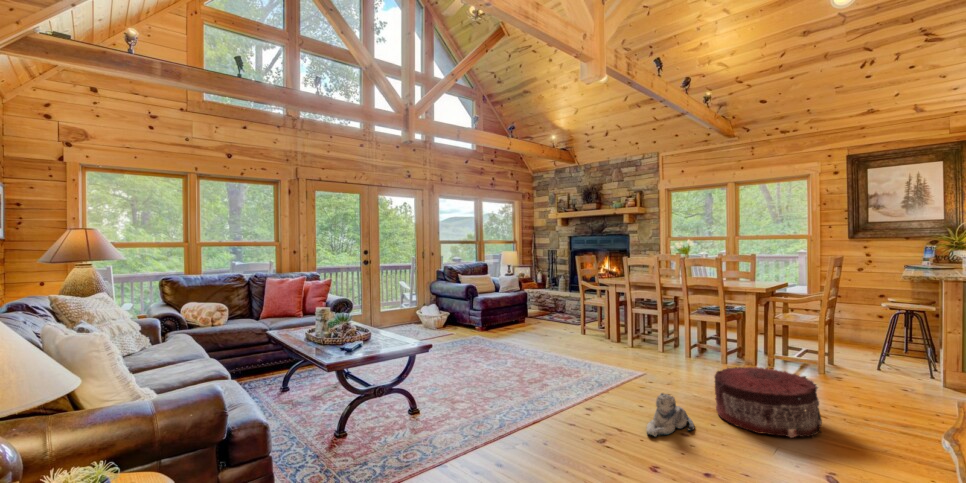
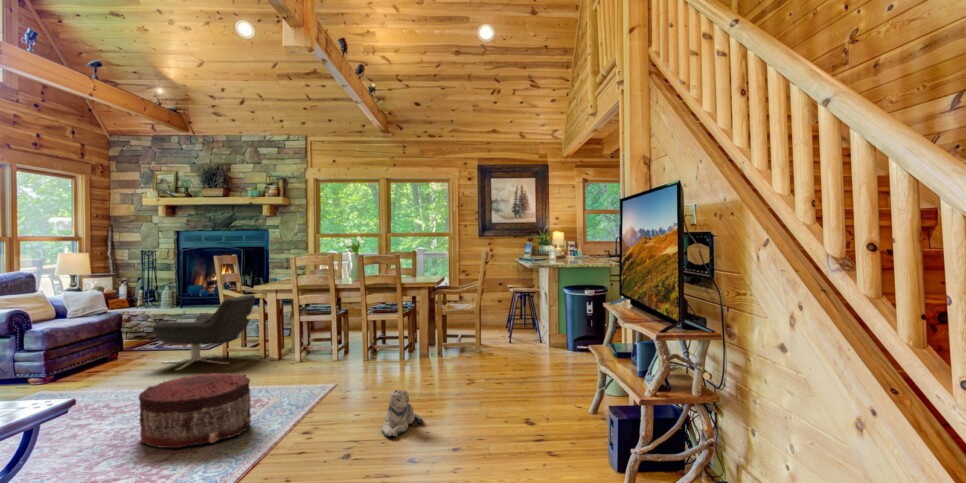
lounge chair: none [535,286,603,337] -> present [152,295,255,370]
pouf: present [715,367,822,438] -> present [139,373,251,448]

